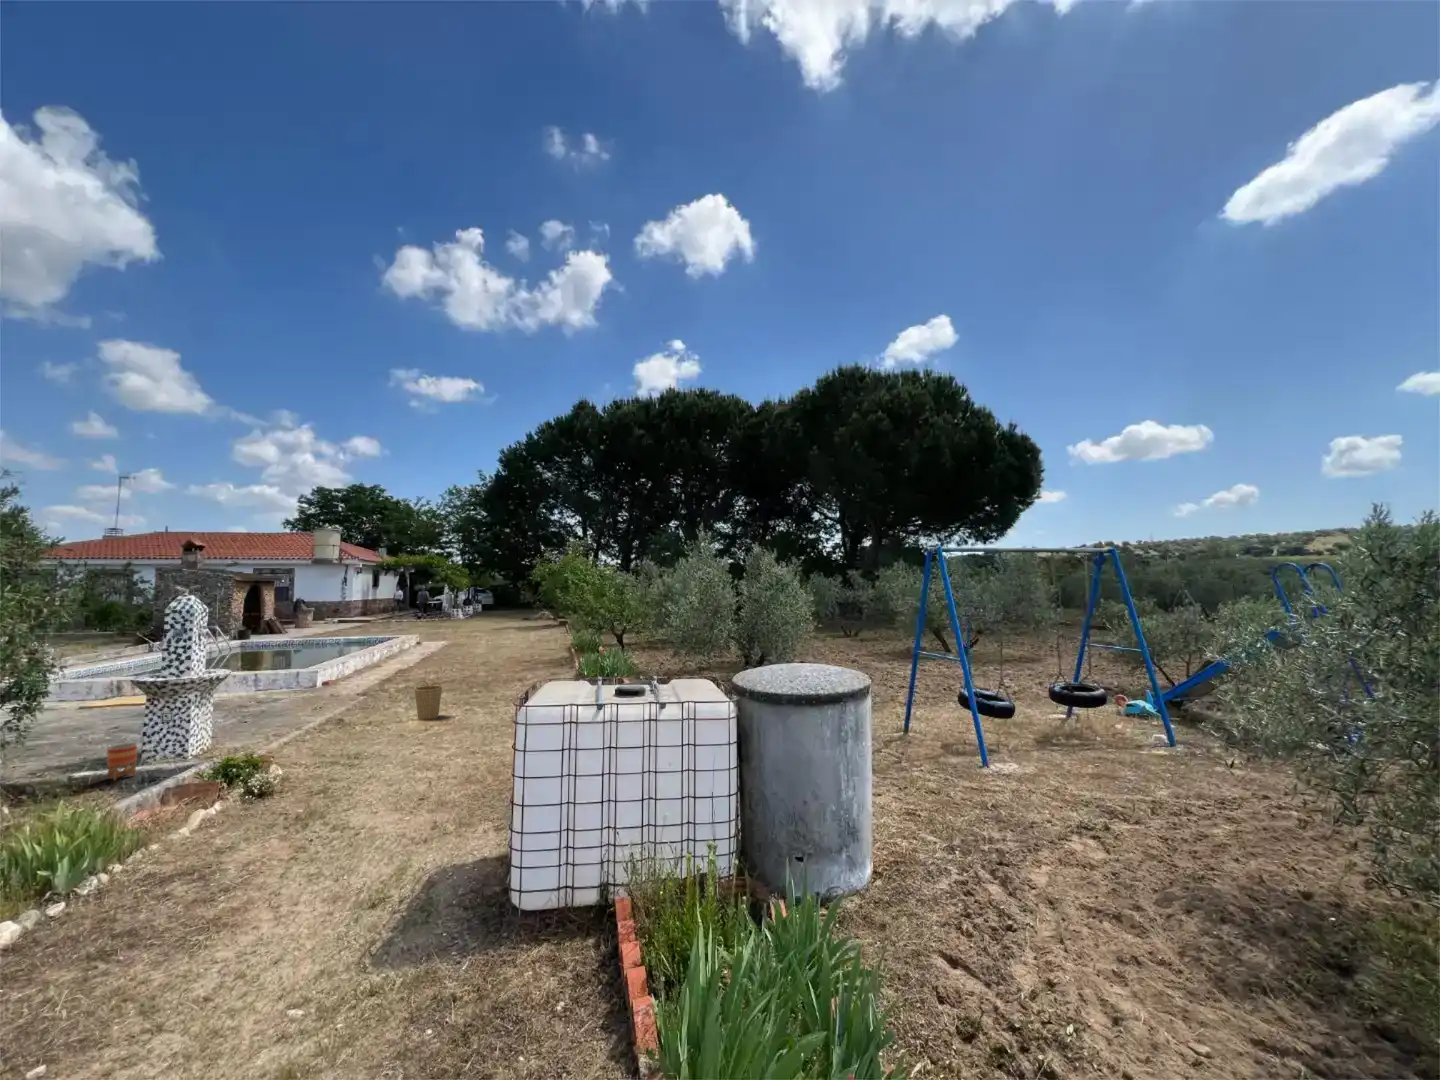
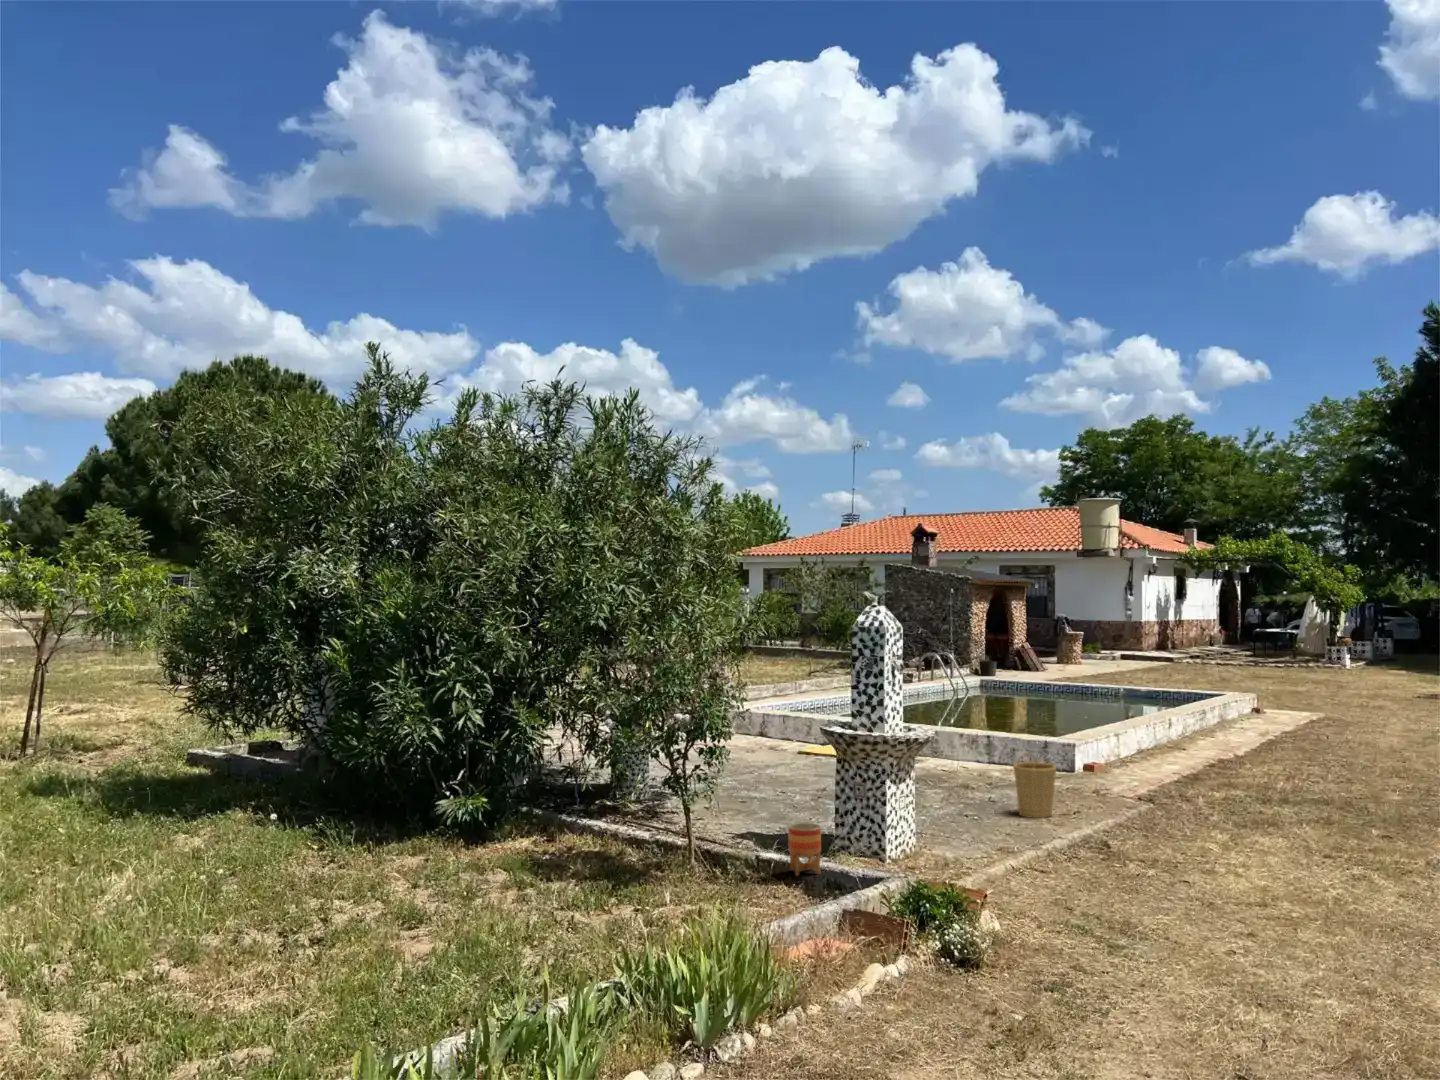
basket: present [415,681,442,720] -> present [1013,761,1056,818]

